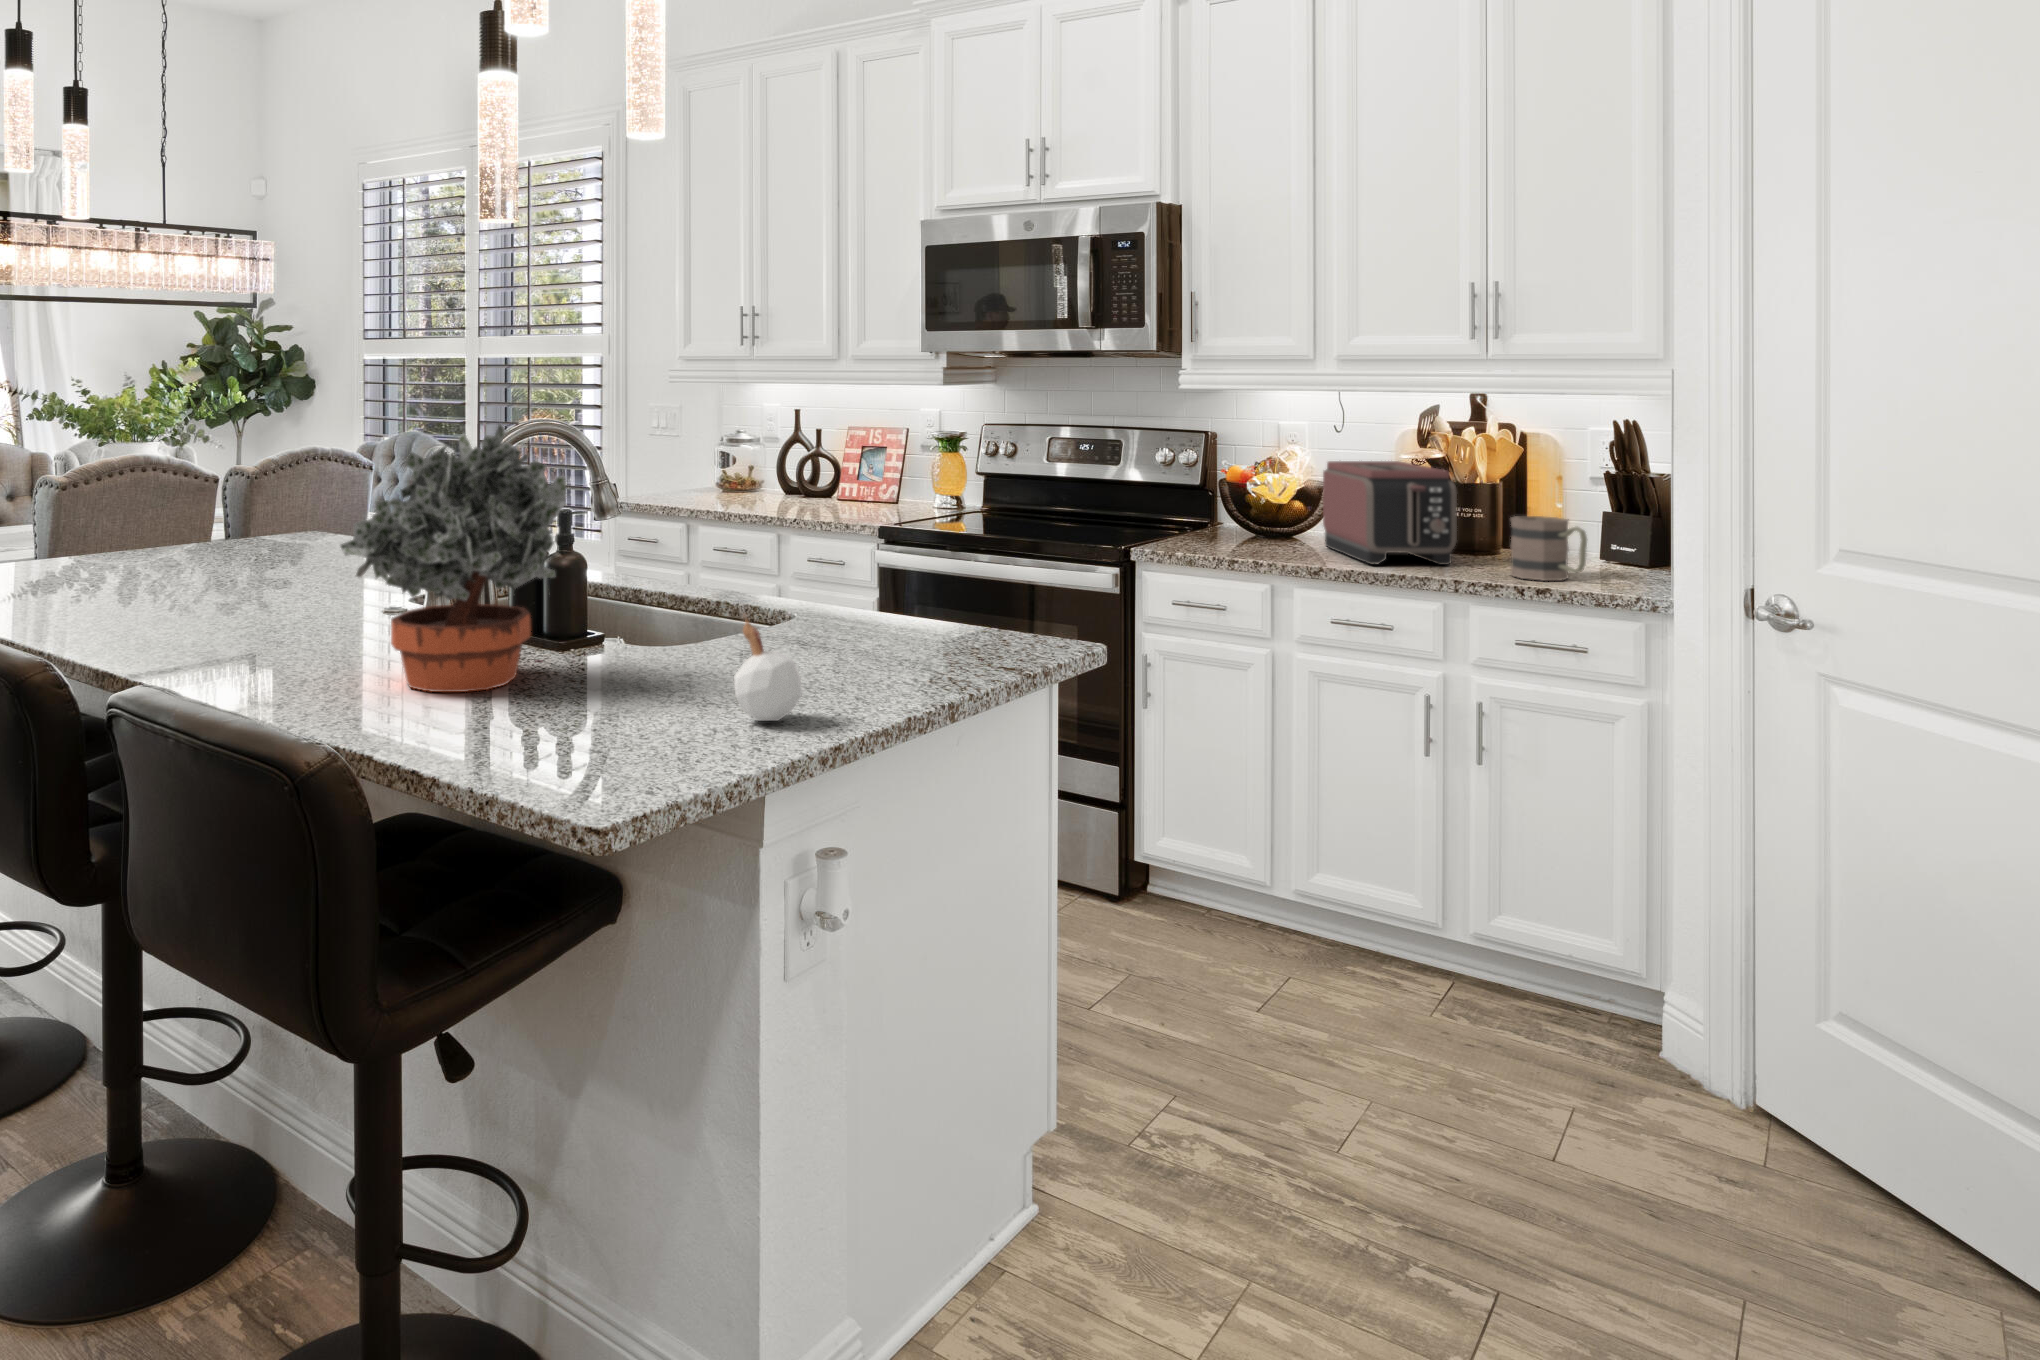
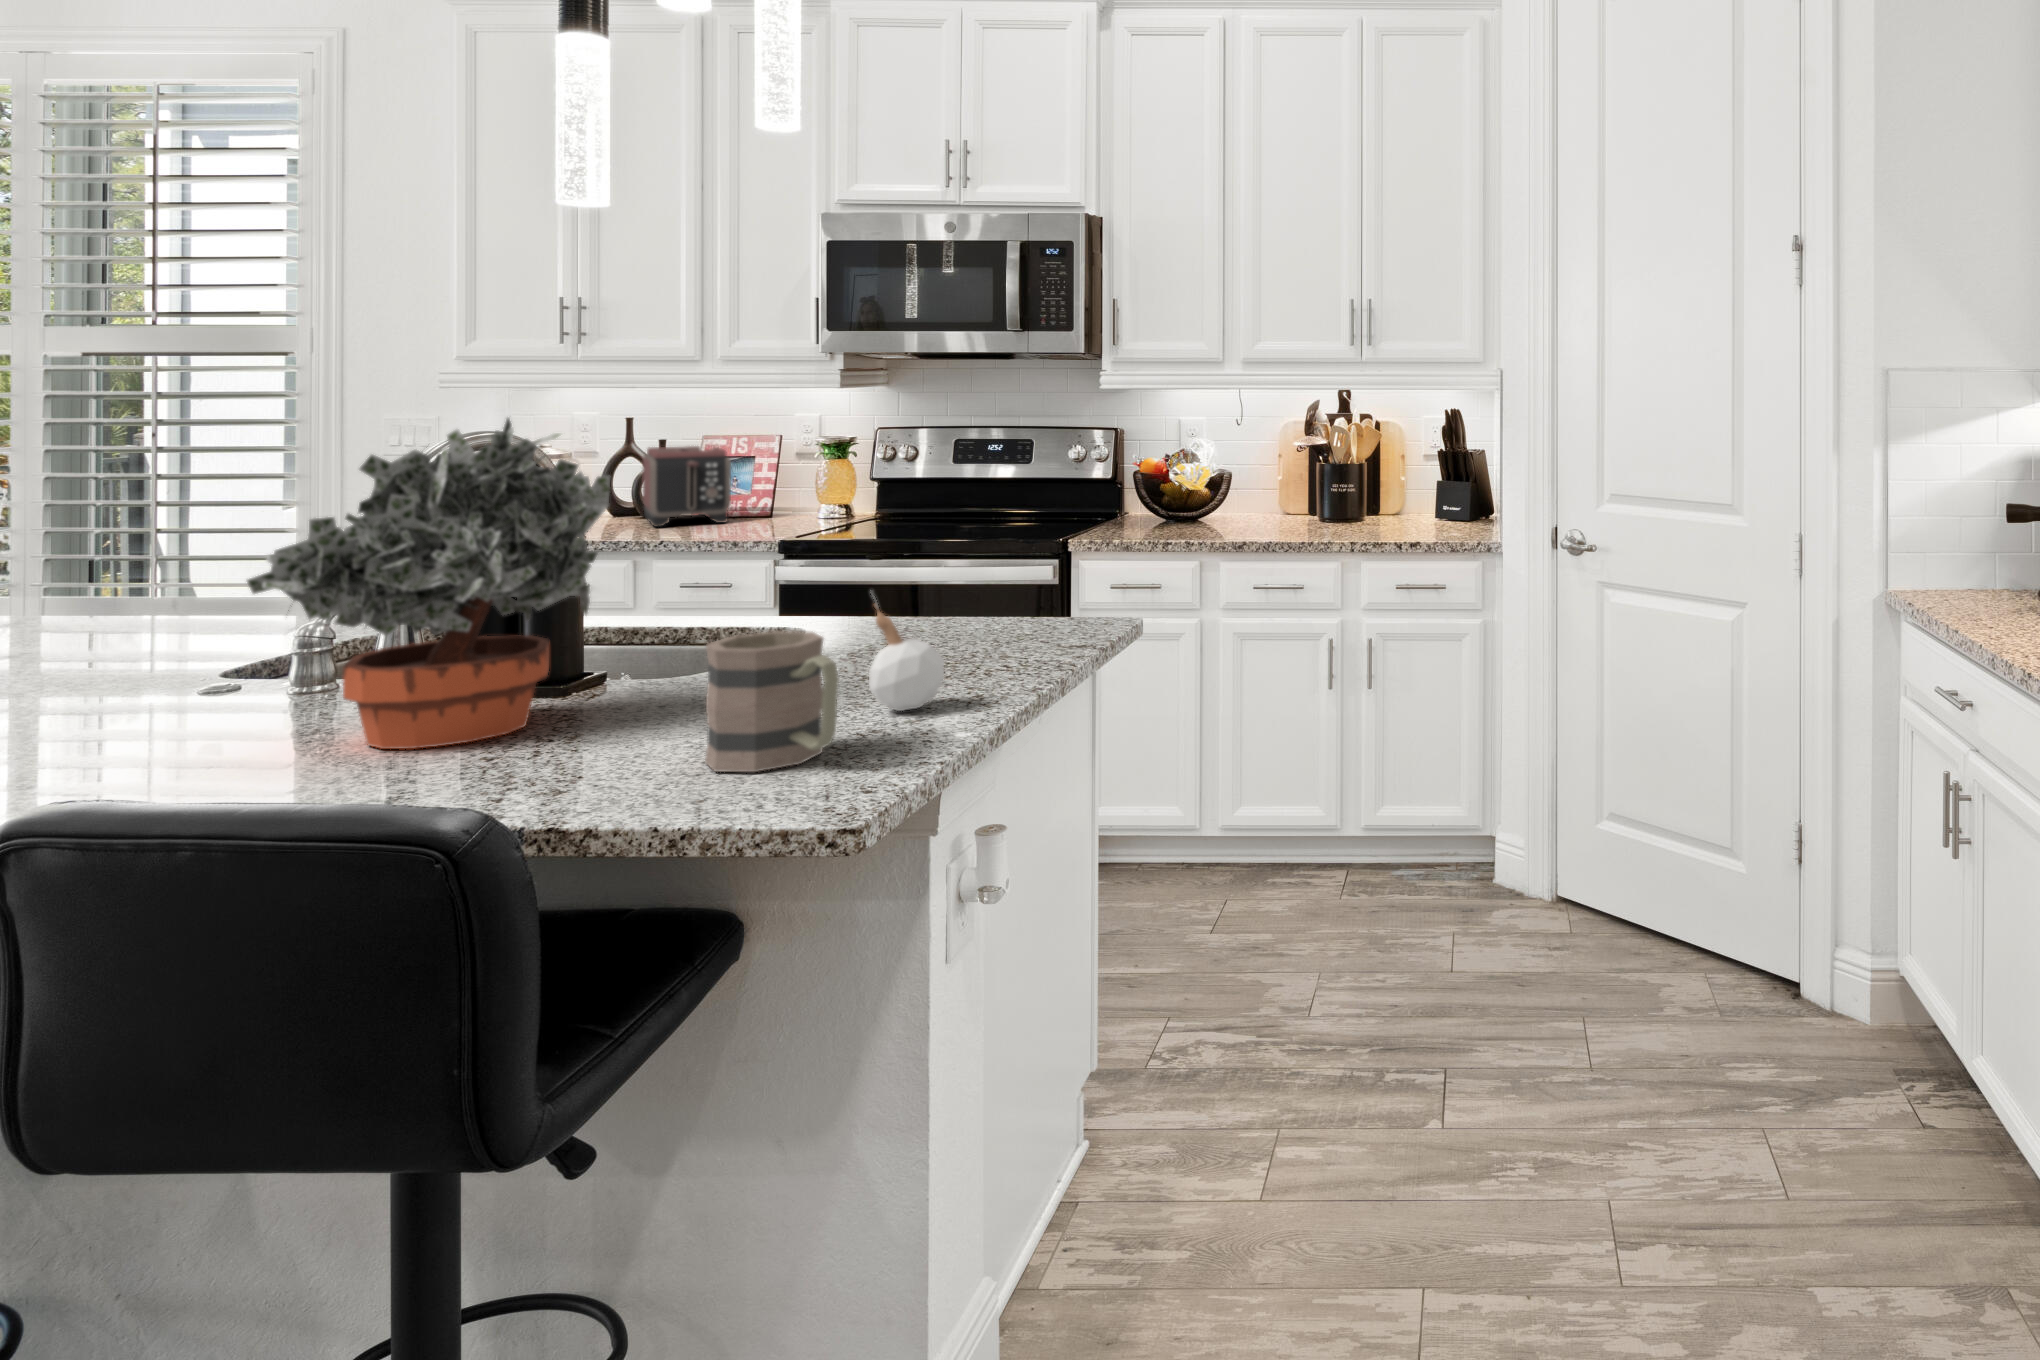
toaster: present [1323,461,1457,565] -> present [642,446,731,527]
mug: present [1510,516,1587,581] -> present [705,631,839,772]

